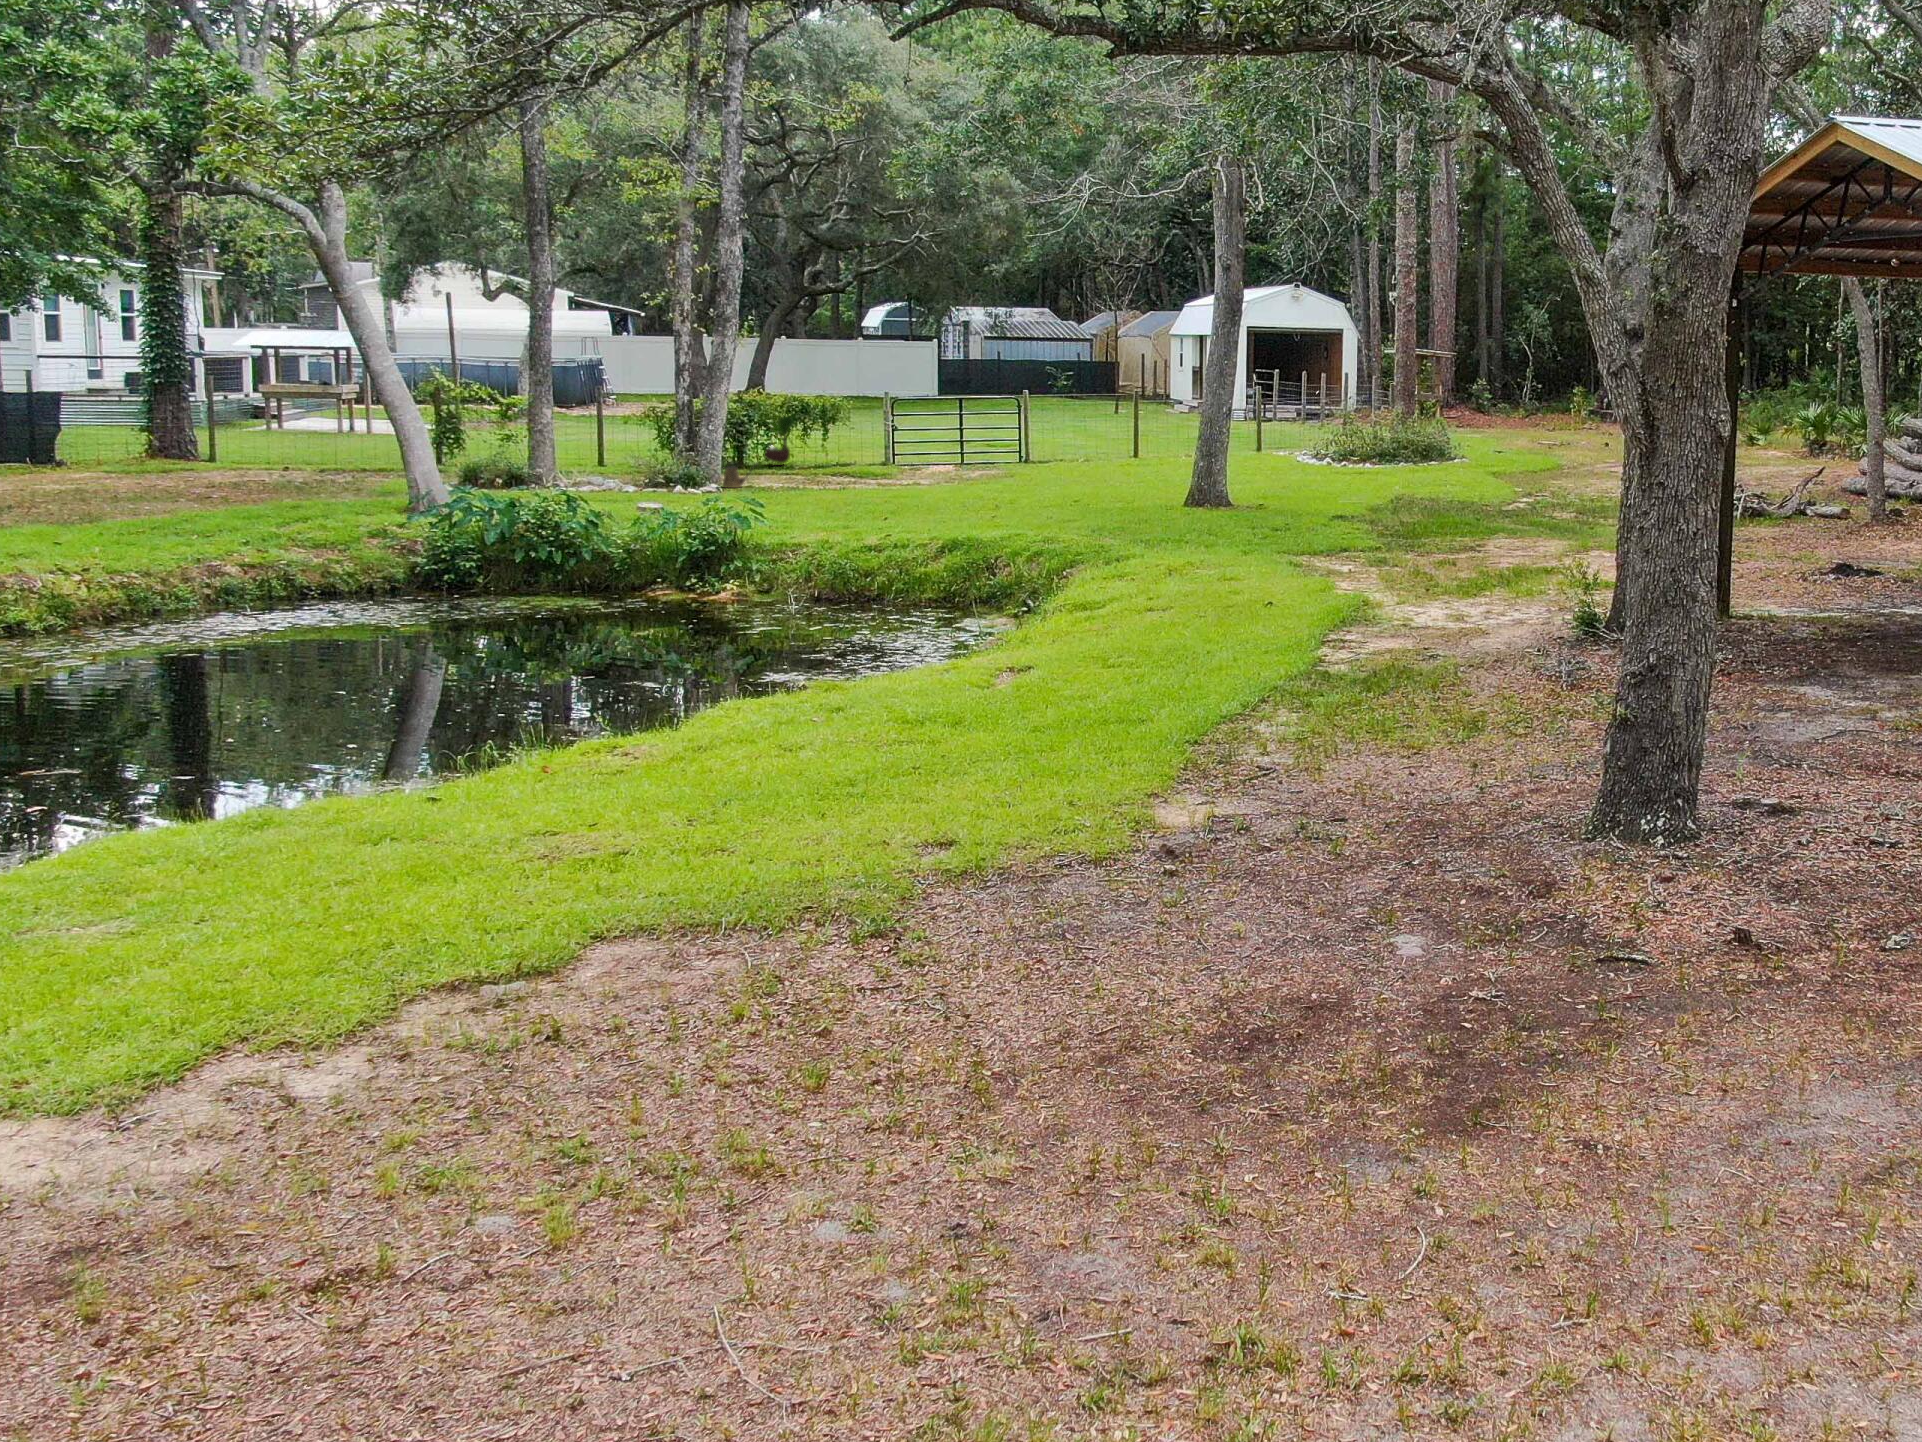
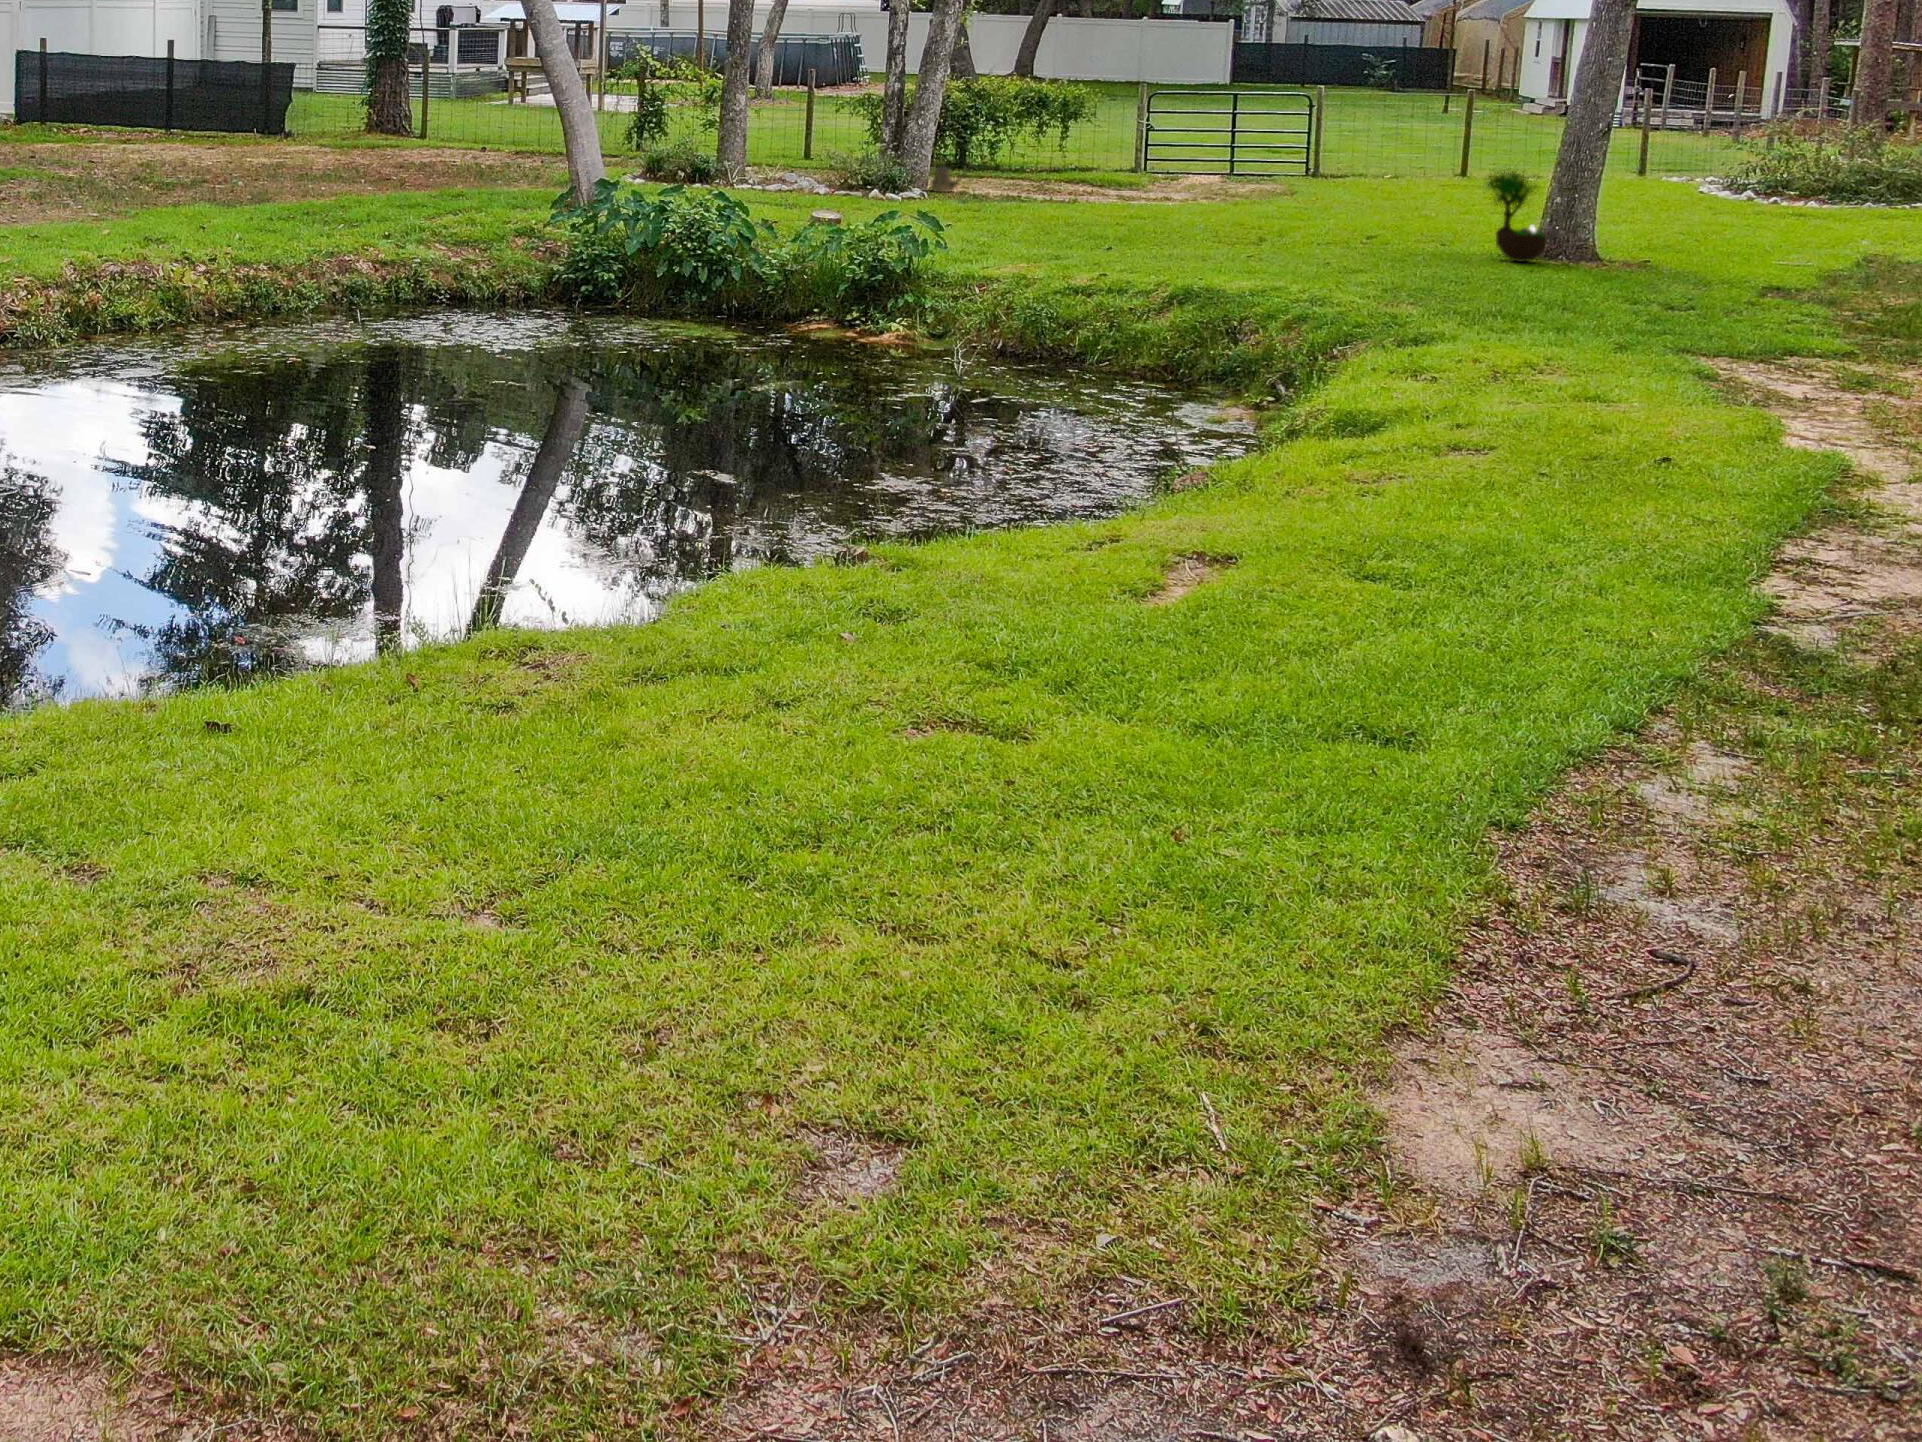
potted tree: present [765,415,796,466] -> present [1484,169,1547,262]

